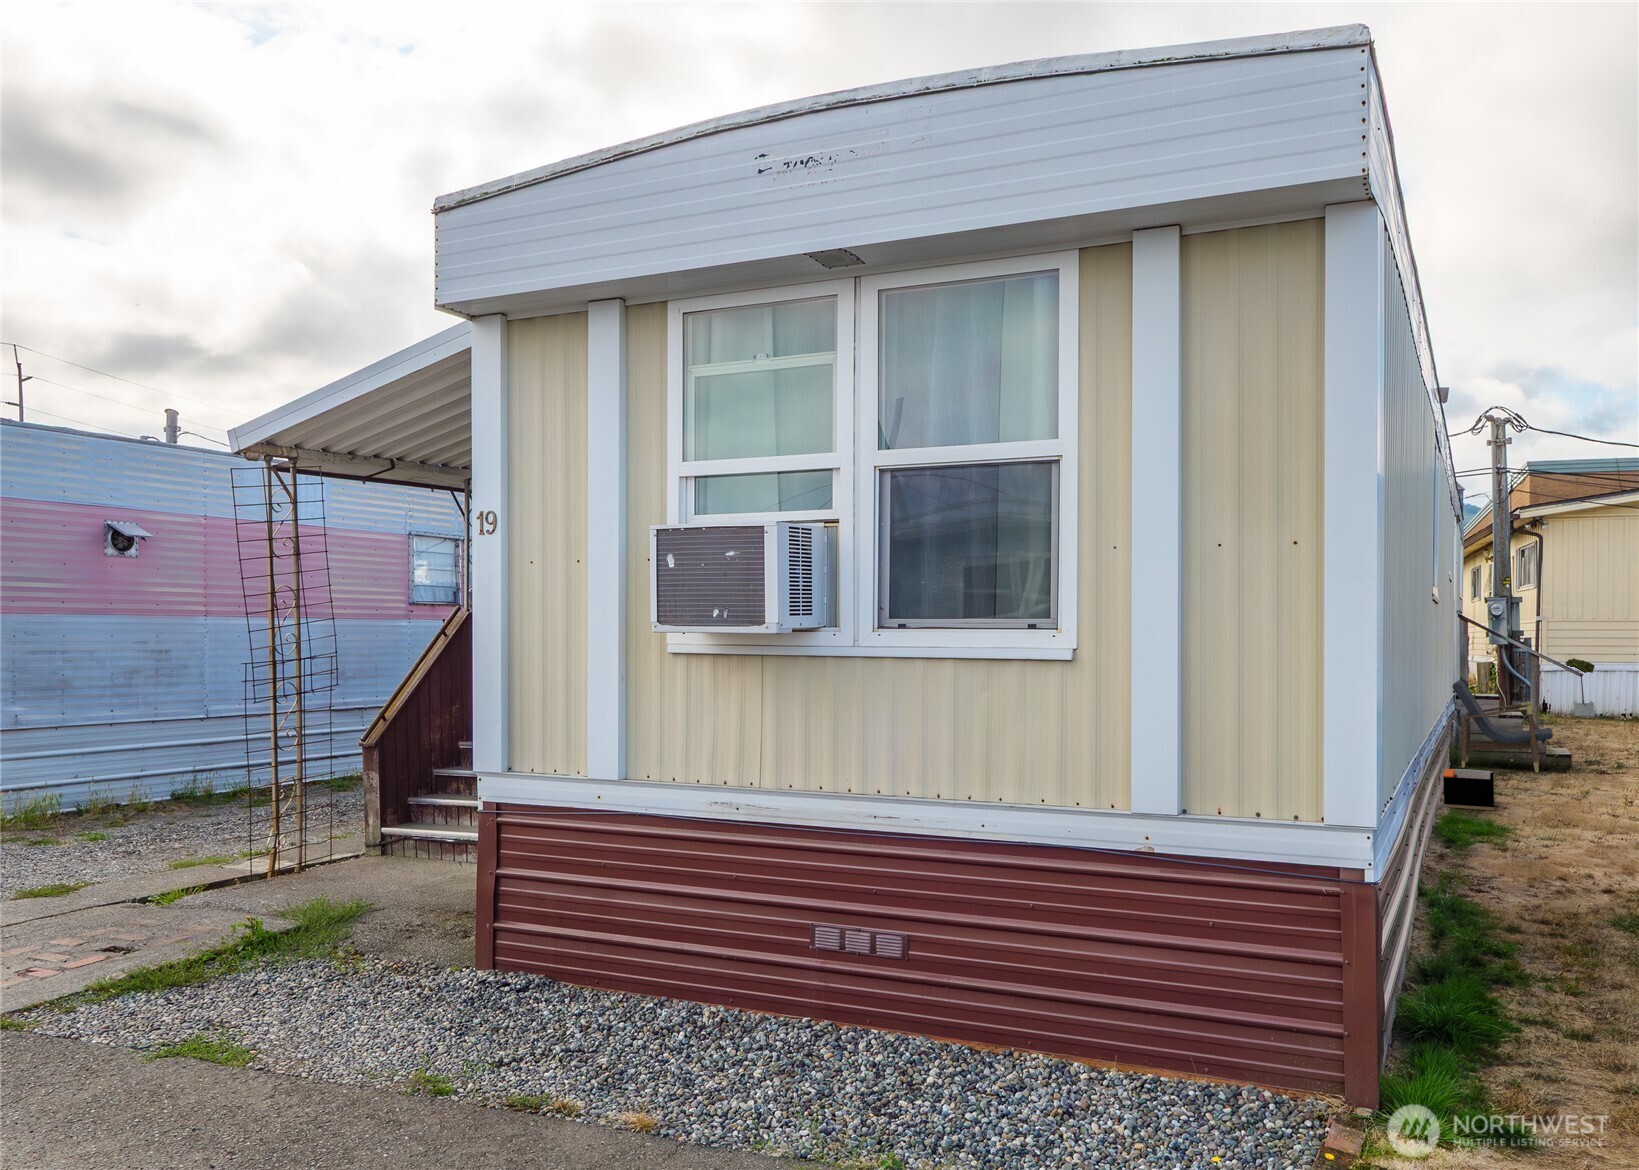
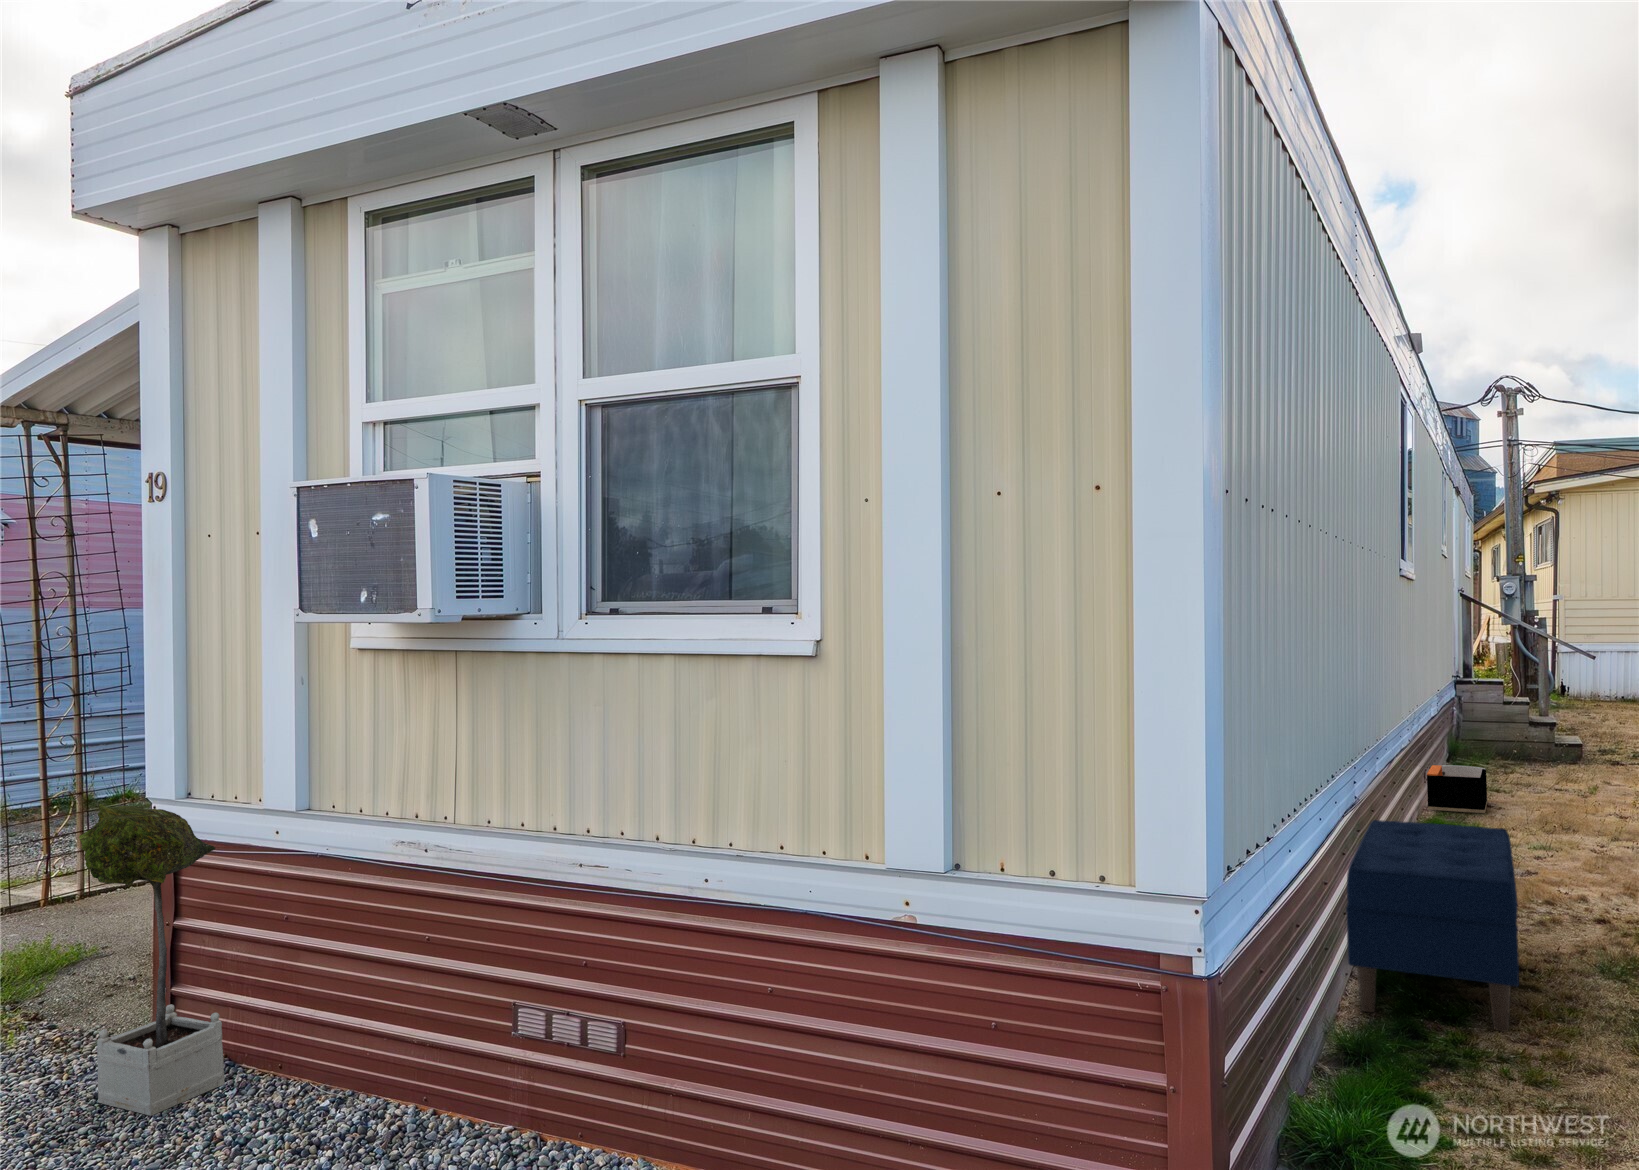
potted tree: present [1566,658,1595,717] -> present [79,804,225,1116]
lounge chair: present [1452,680,1553,773] -> none [1449,663,1562,765]
bench: none [1419,804,1557,963] -> present [1346,820,1519,1032]

